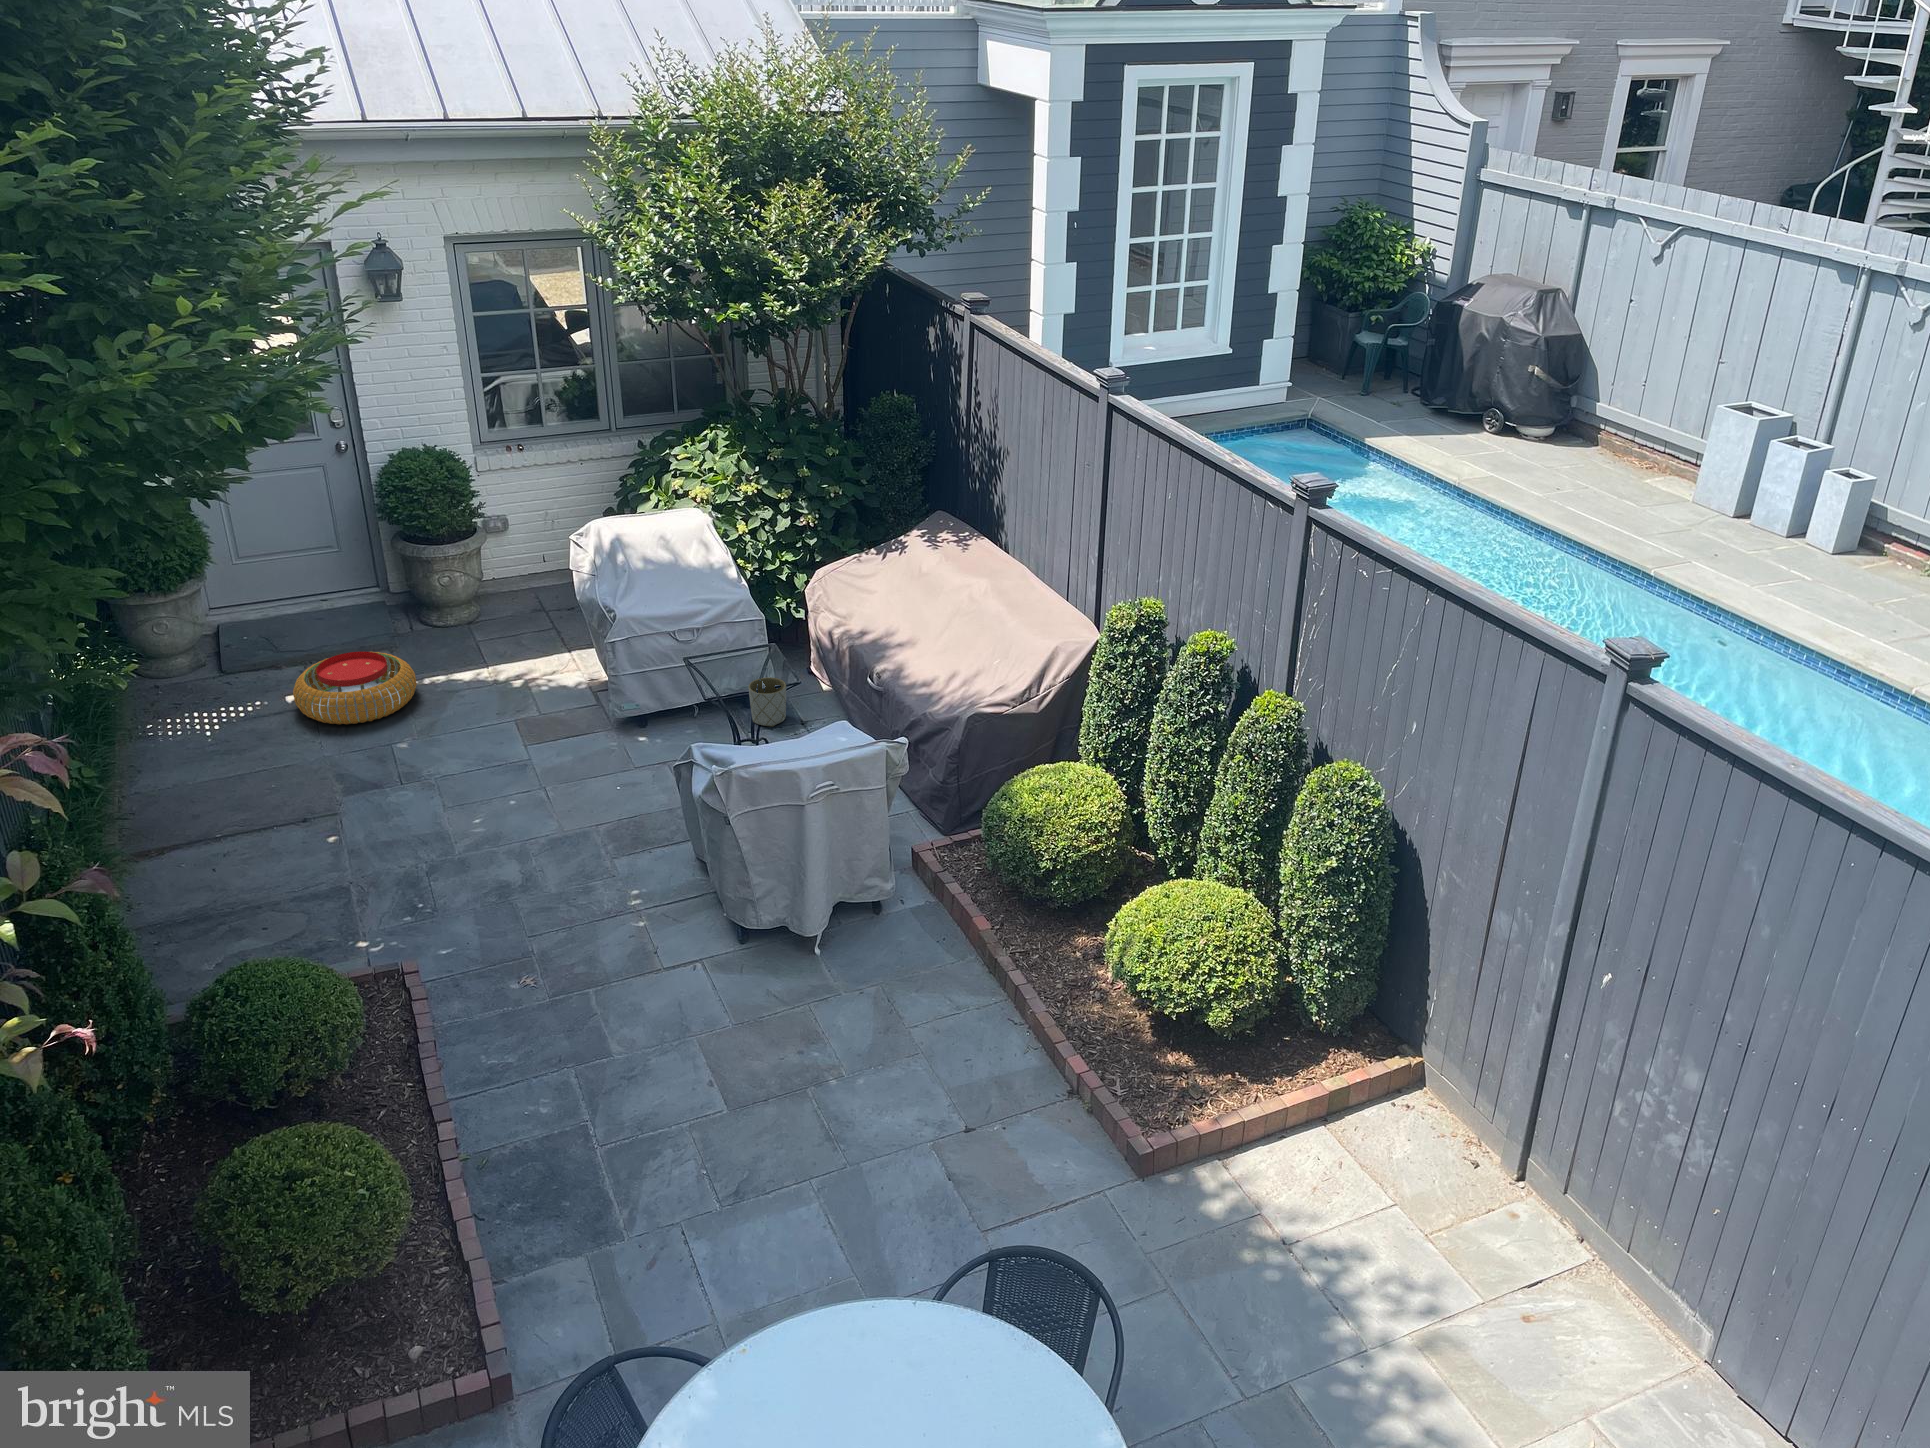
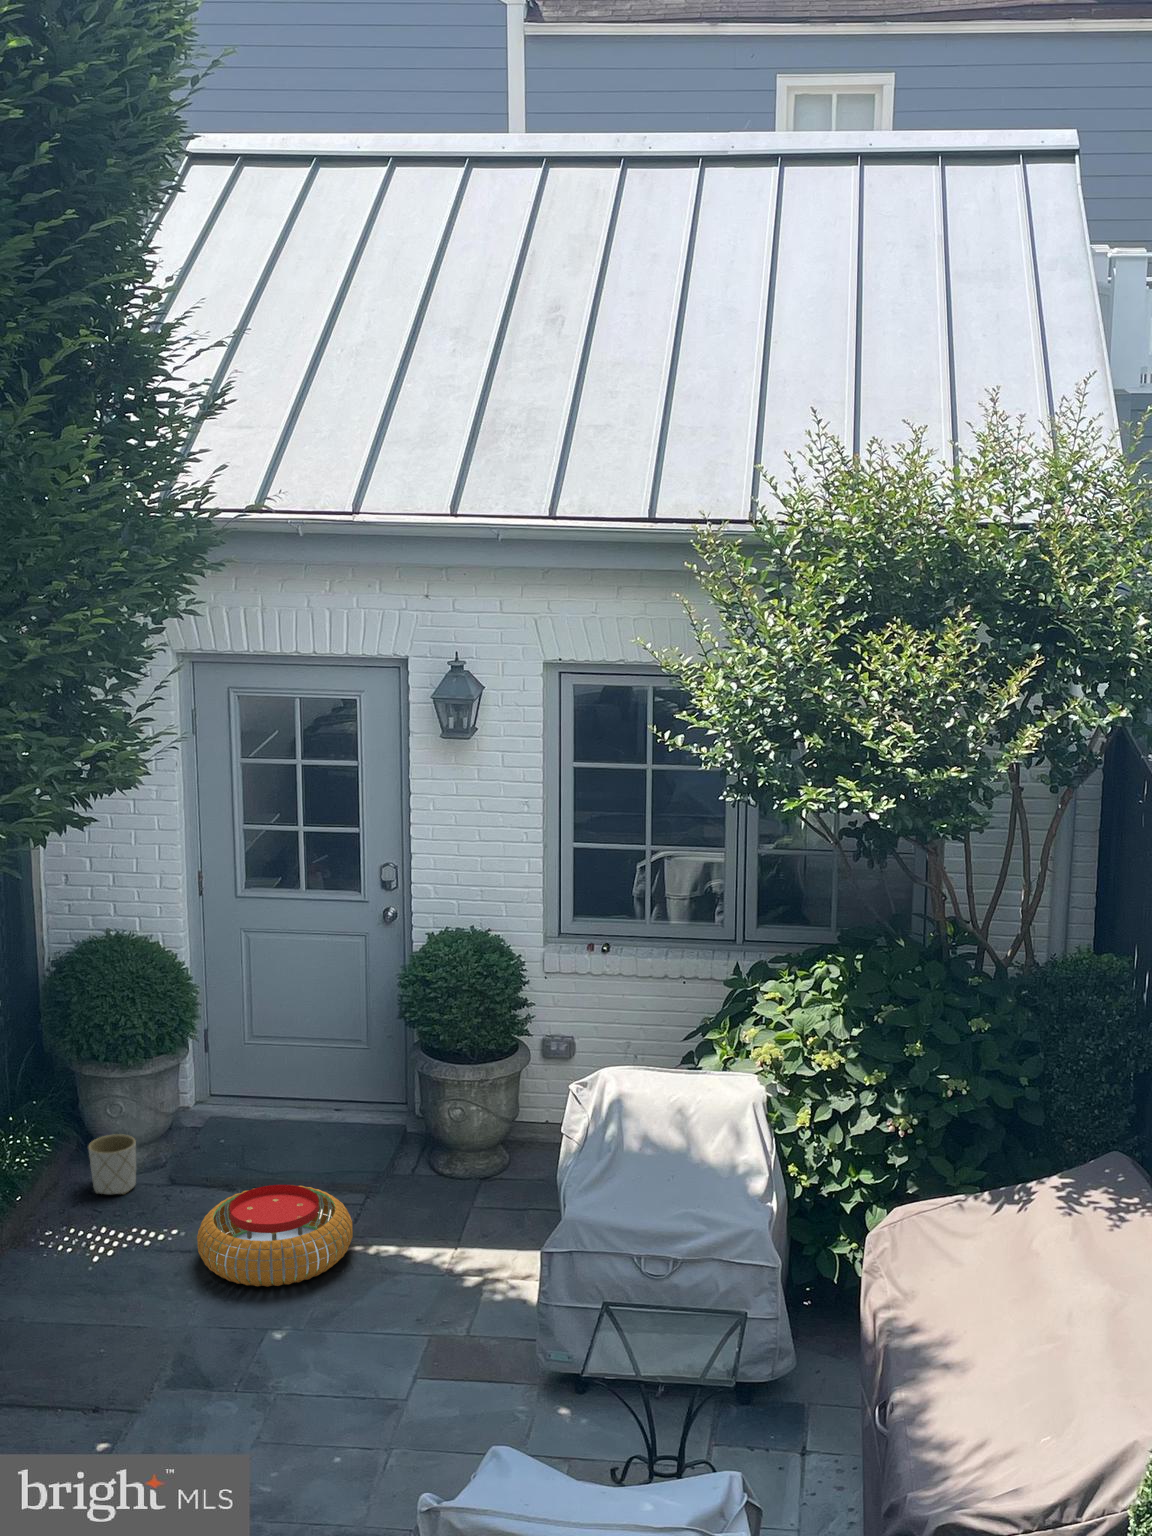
planter: present [748,677,786,727] -> present [88,1134,136,1195]

